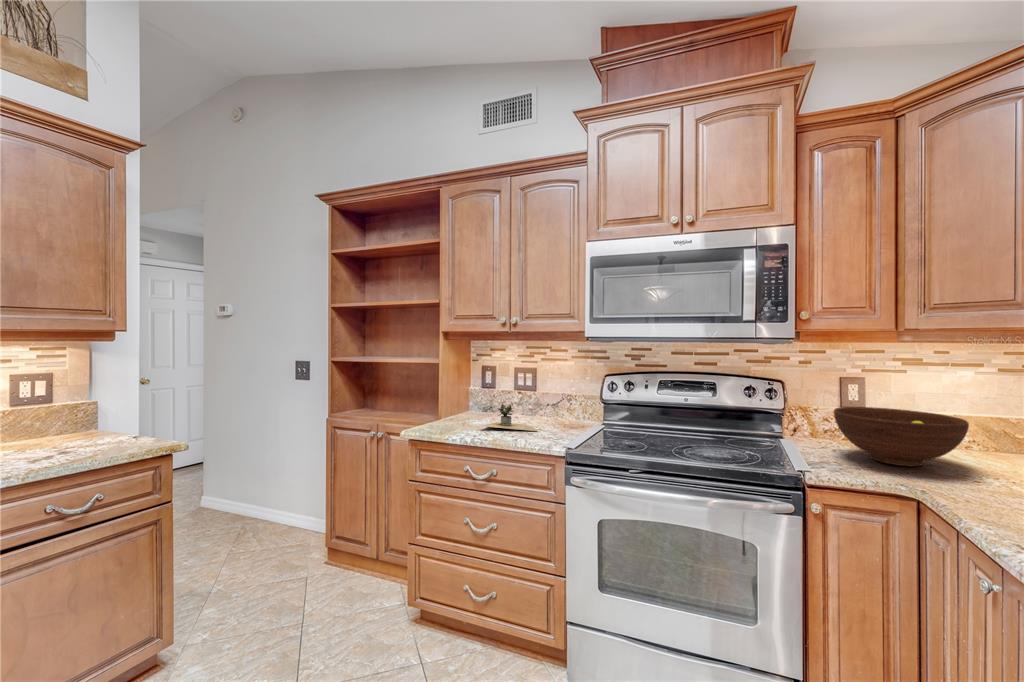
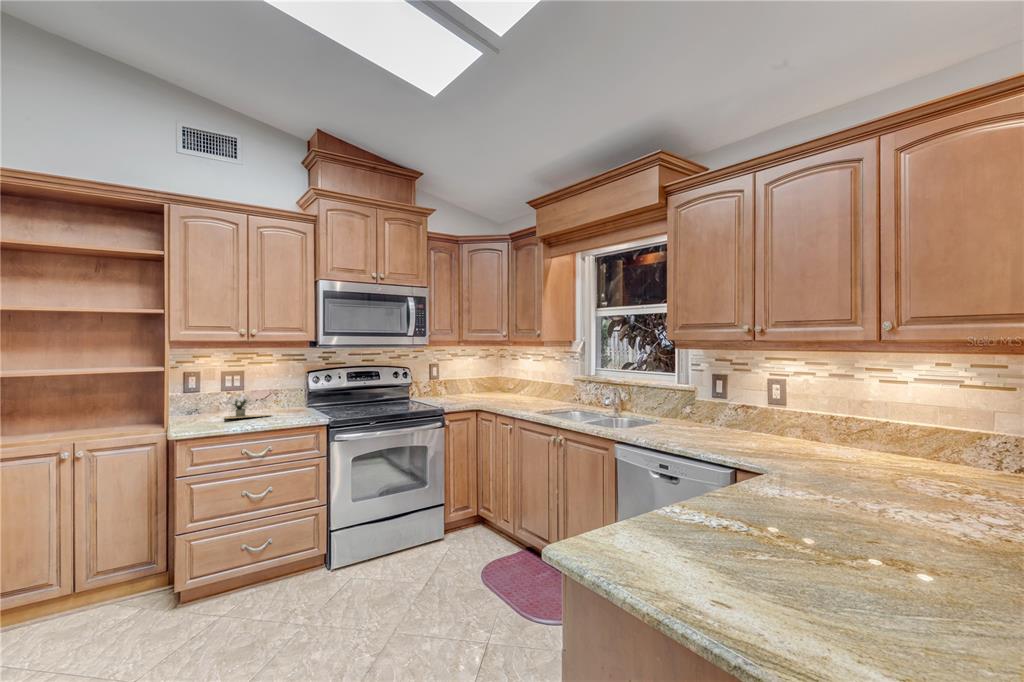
fruit bowl: present [834,407,969,466] -> none [437,377,482,400]

